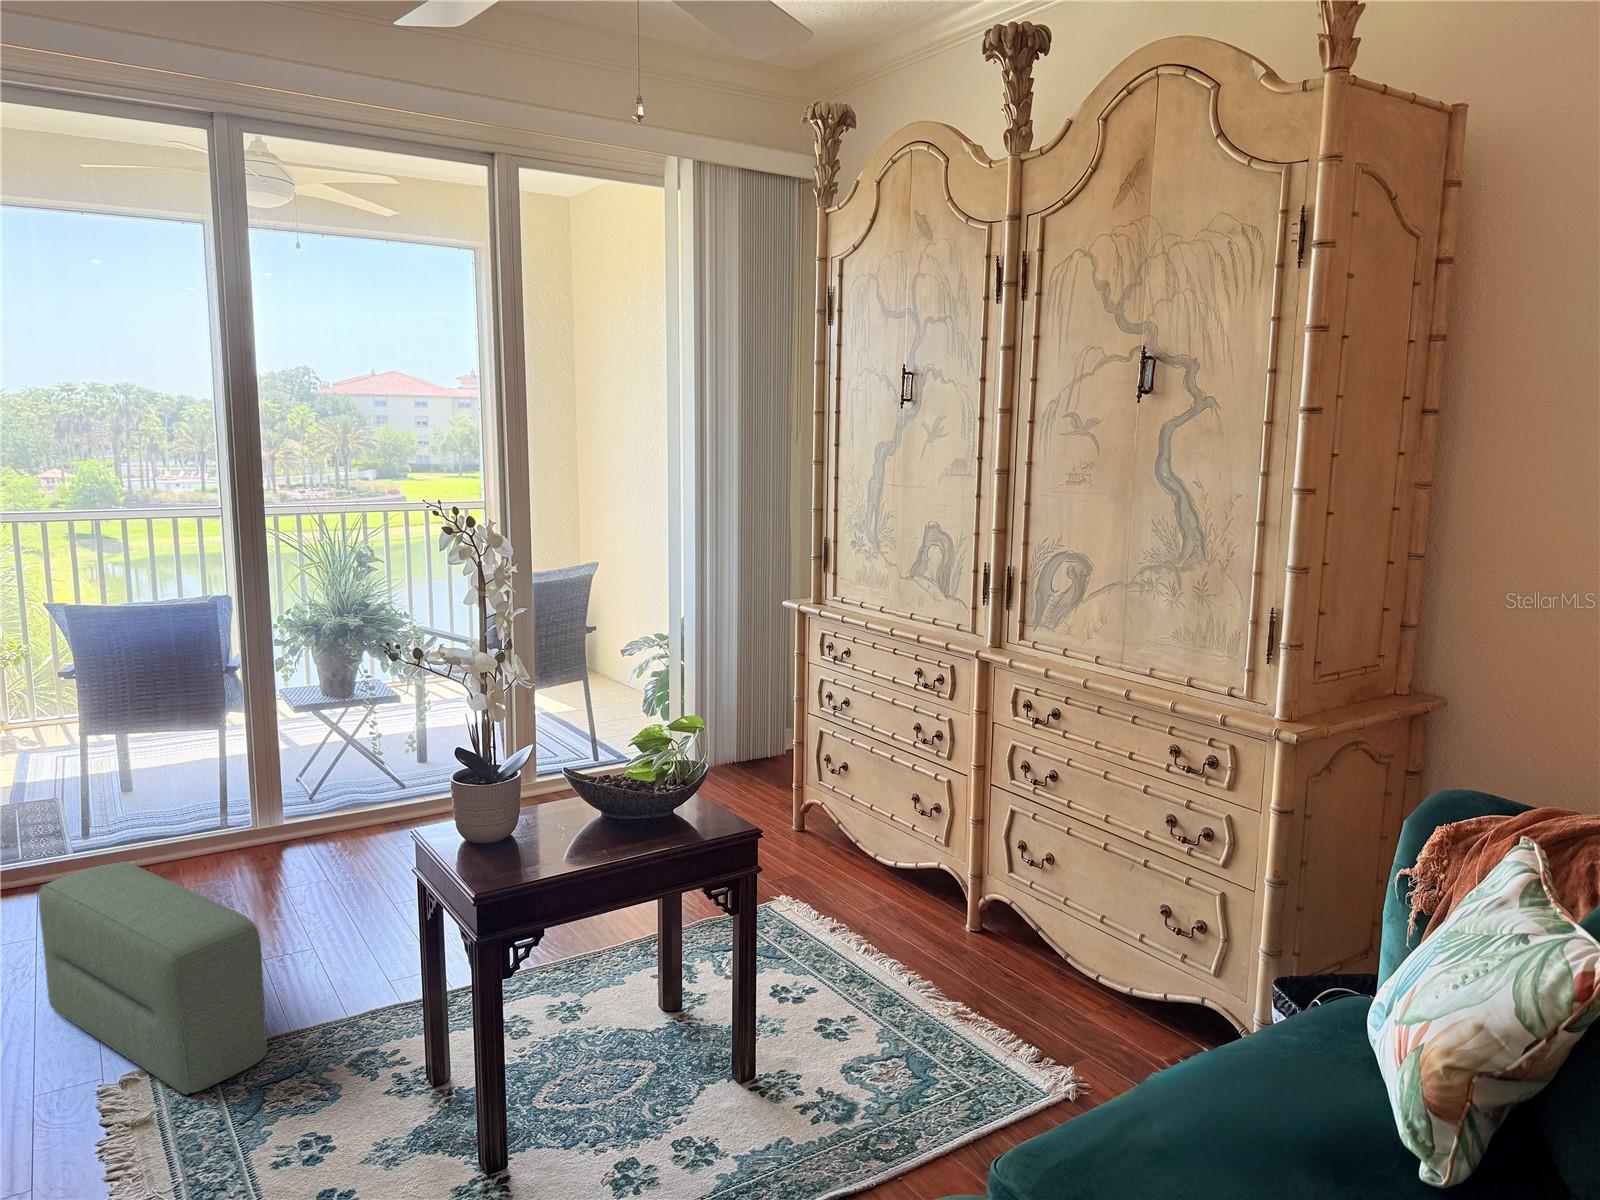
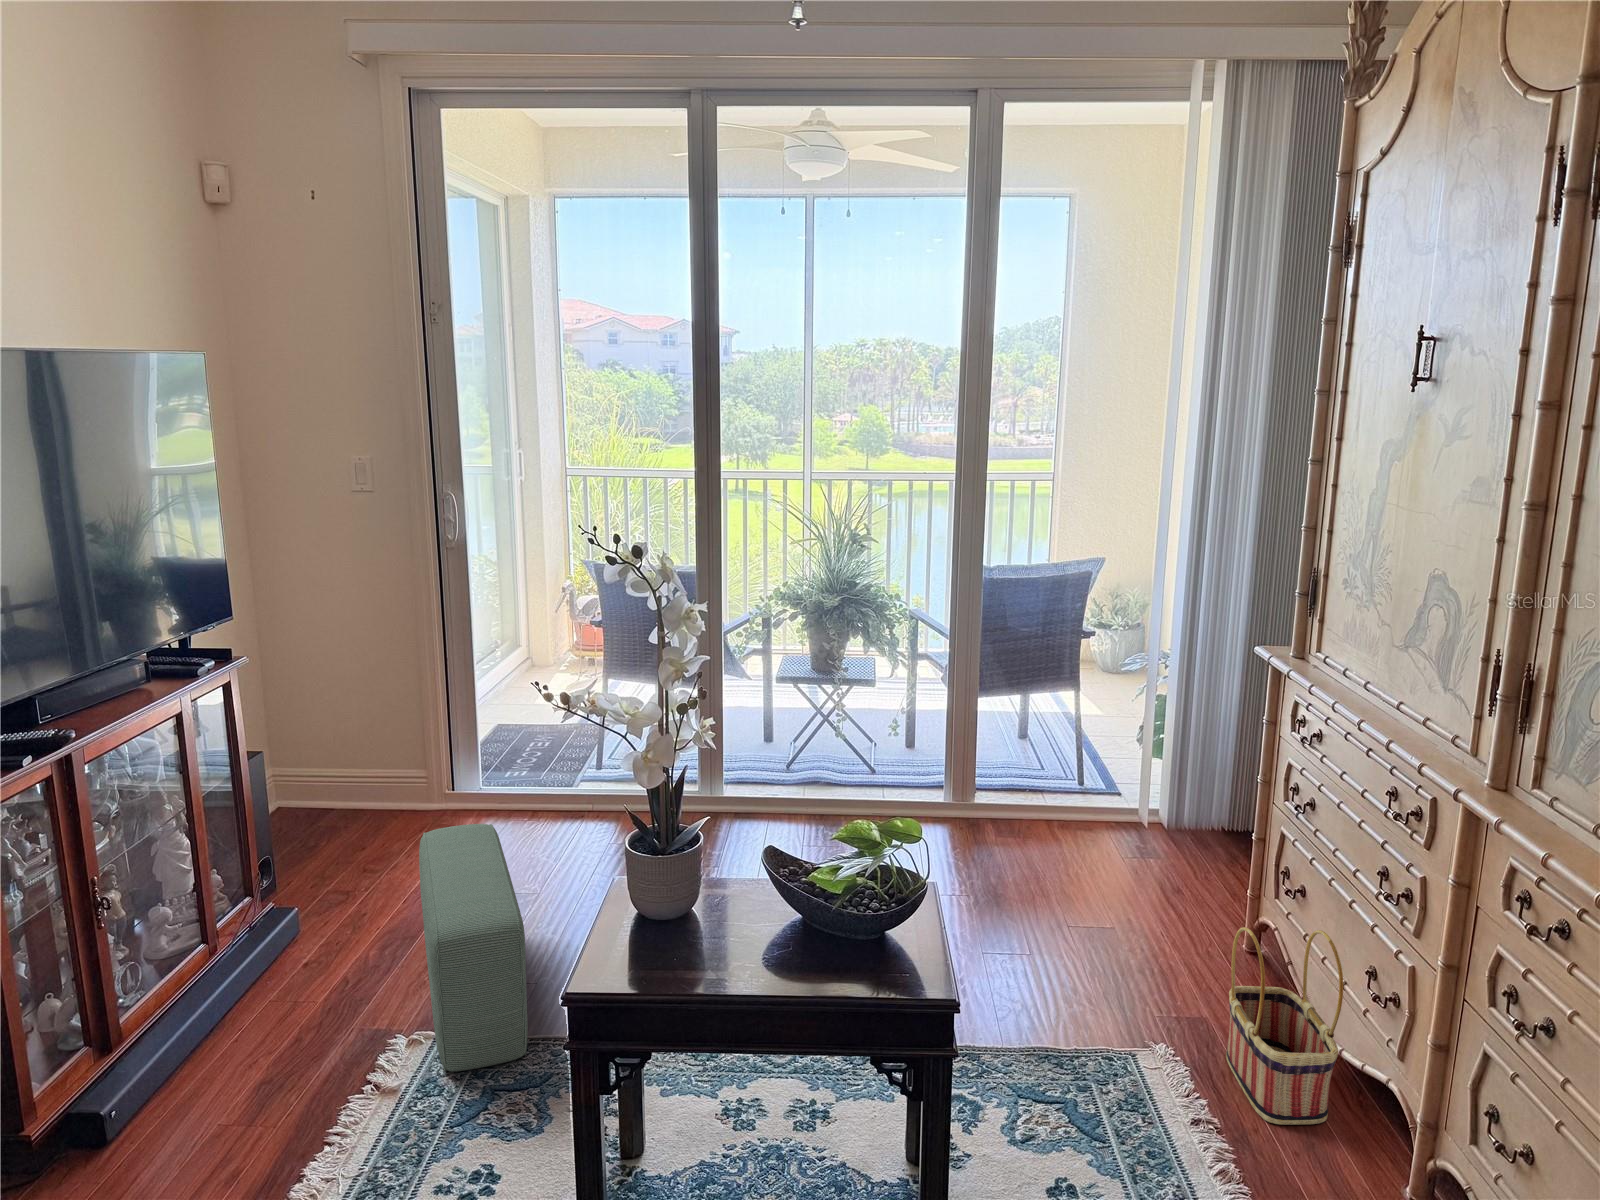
basket: none [823,780,906,917] -> present [1226,927,1343,1125]

